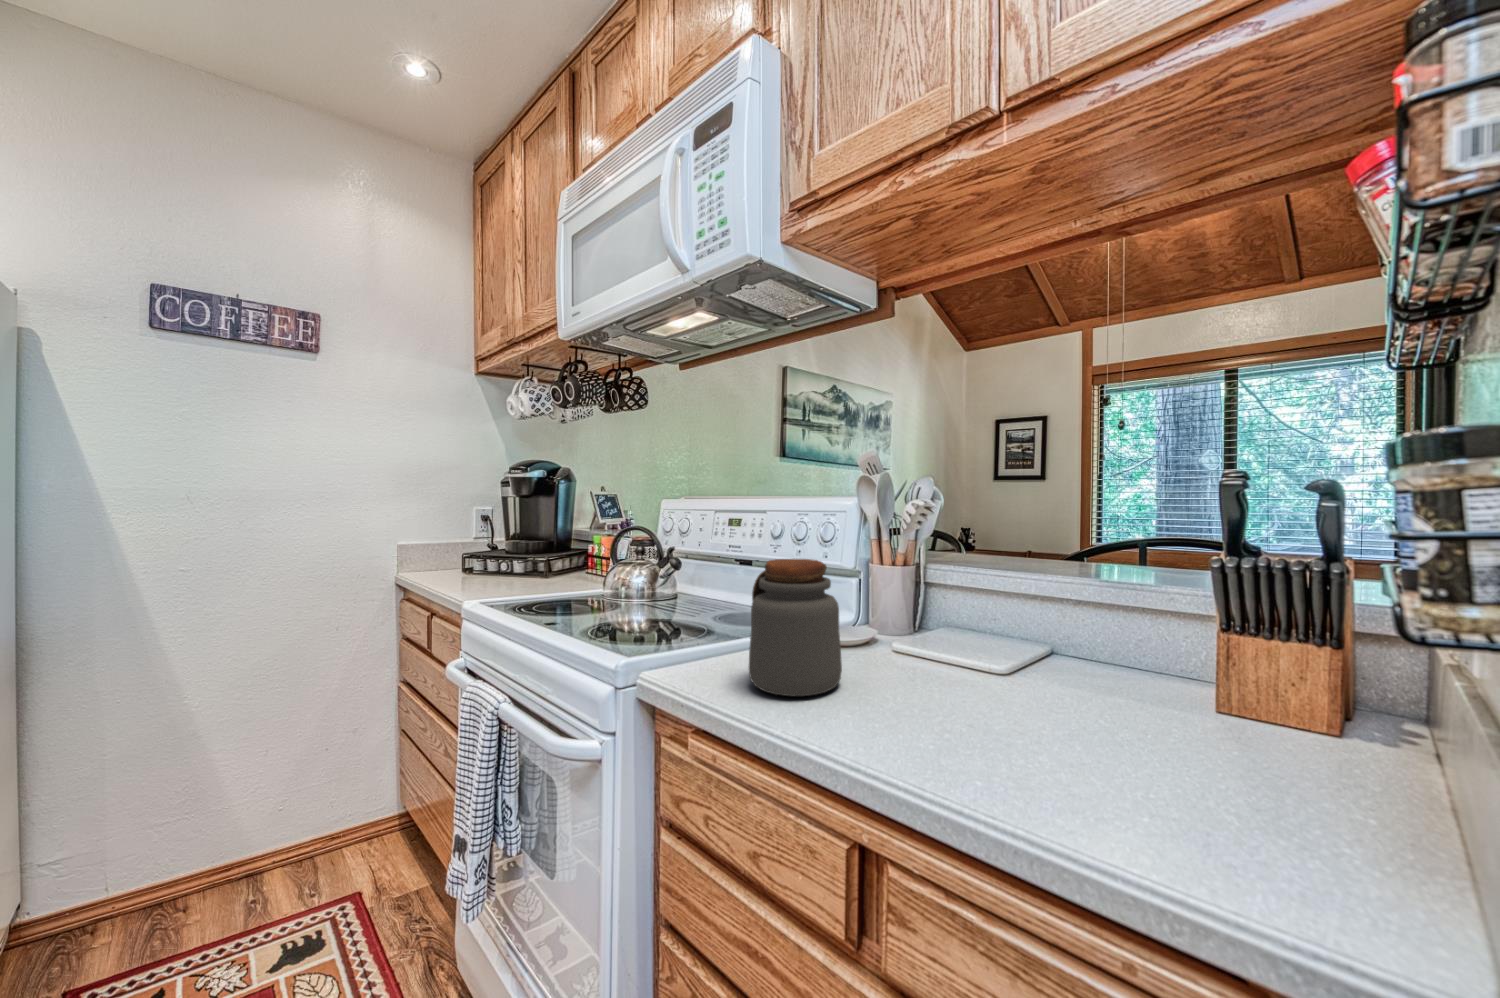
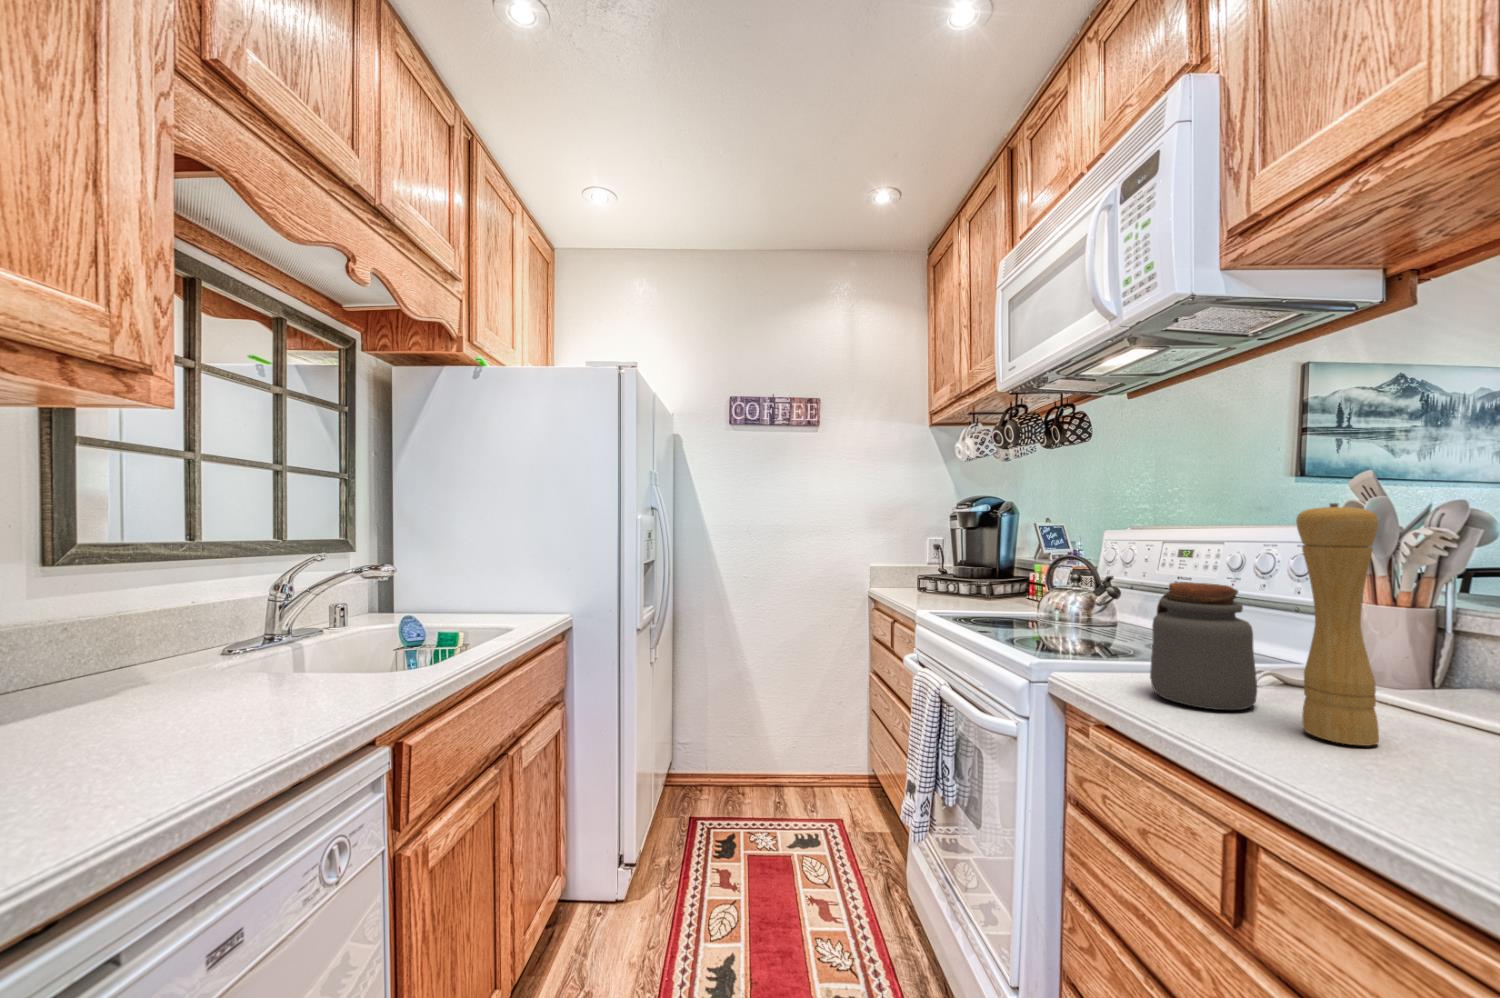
pepper mill: none [886,474,948,713] -> present [1296,503,1379,746]

